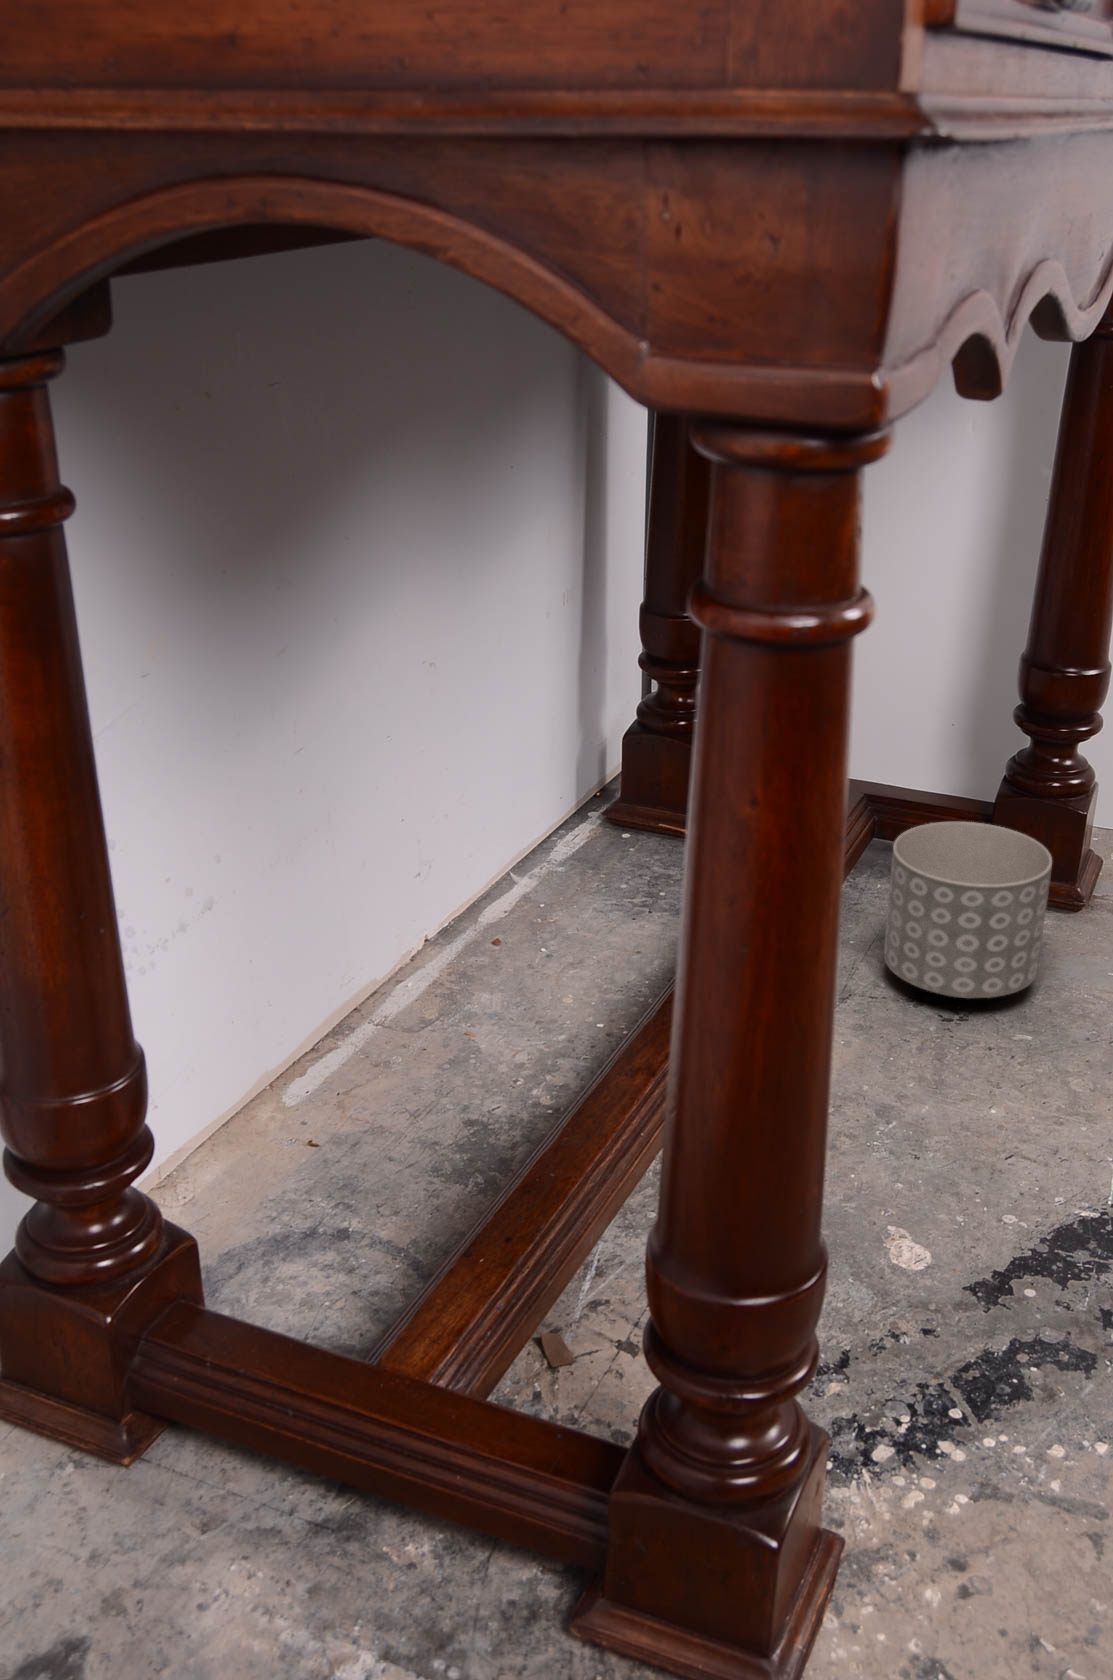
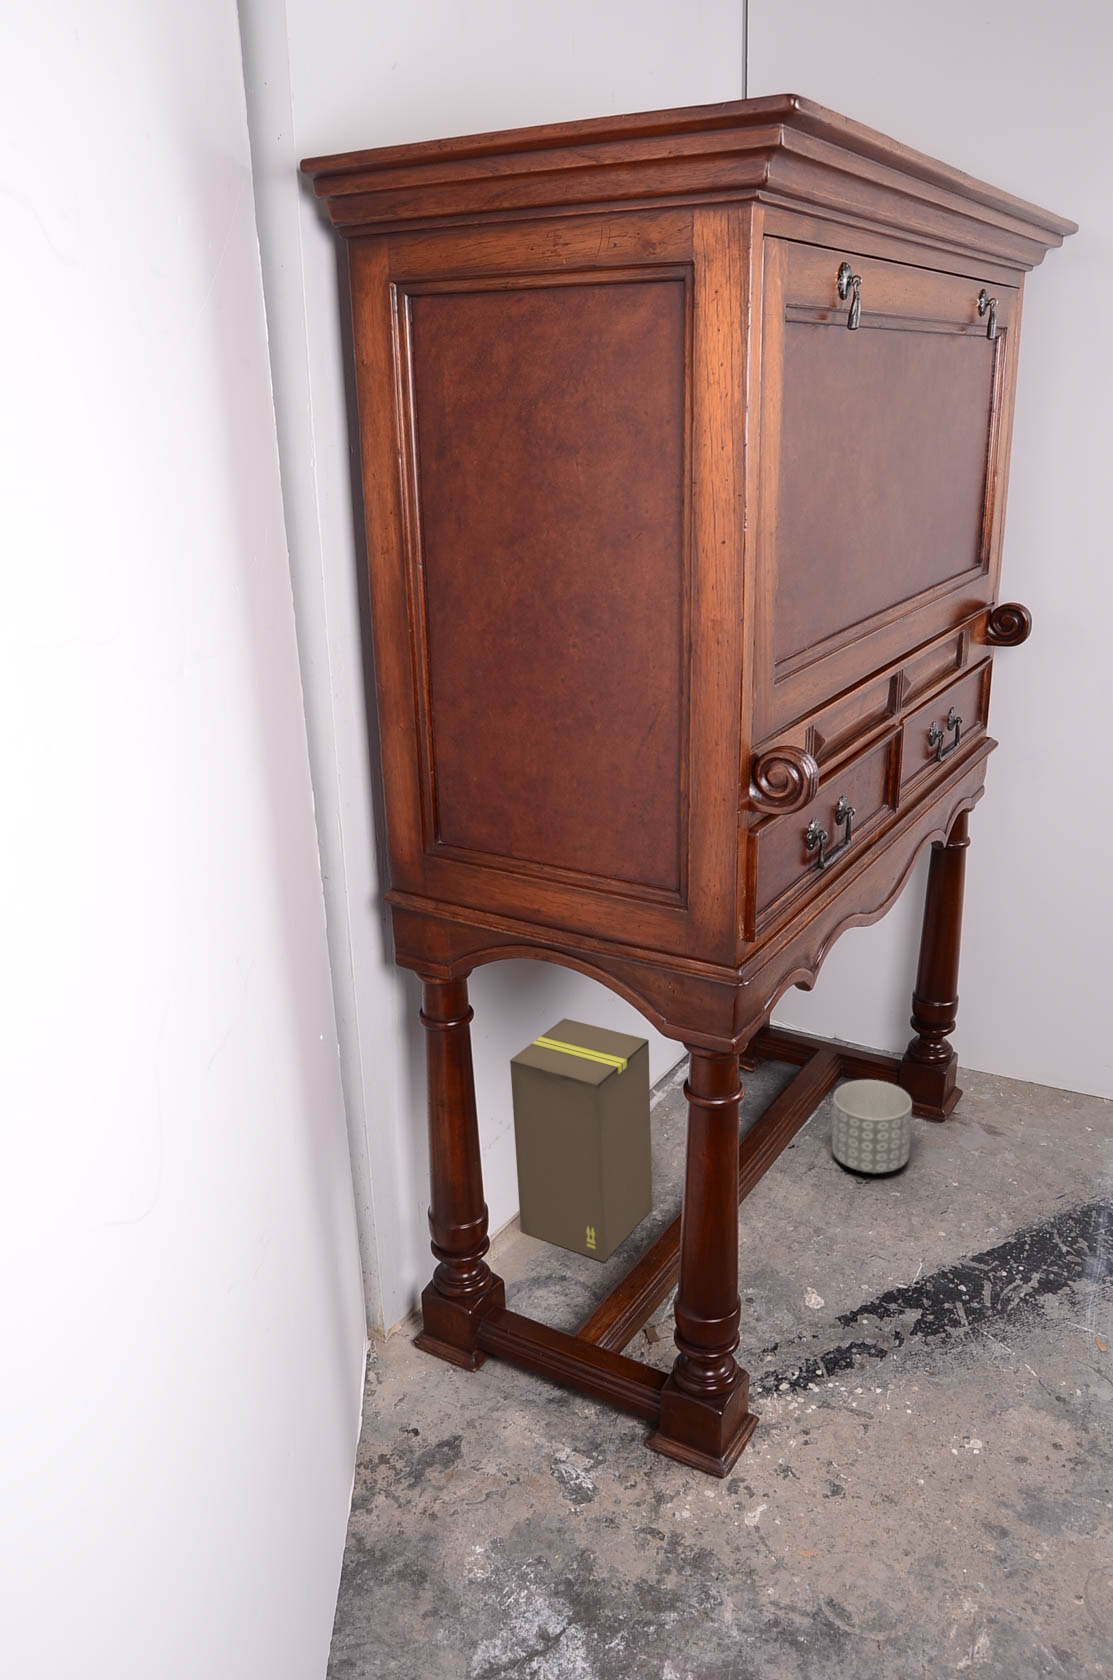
cardboard box: none [208,668,533,1195] -> present [510,1018,652,1262]

